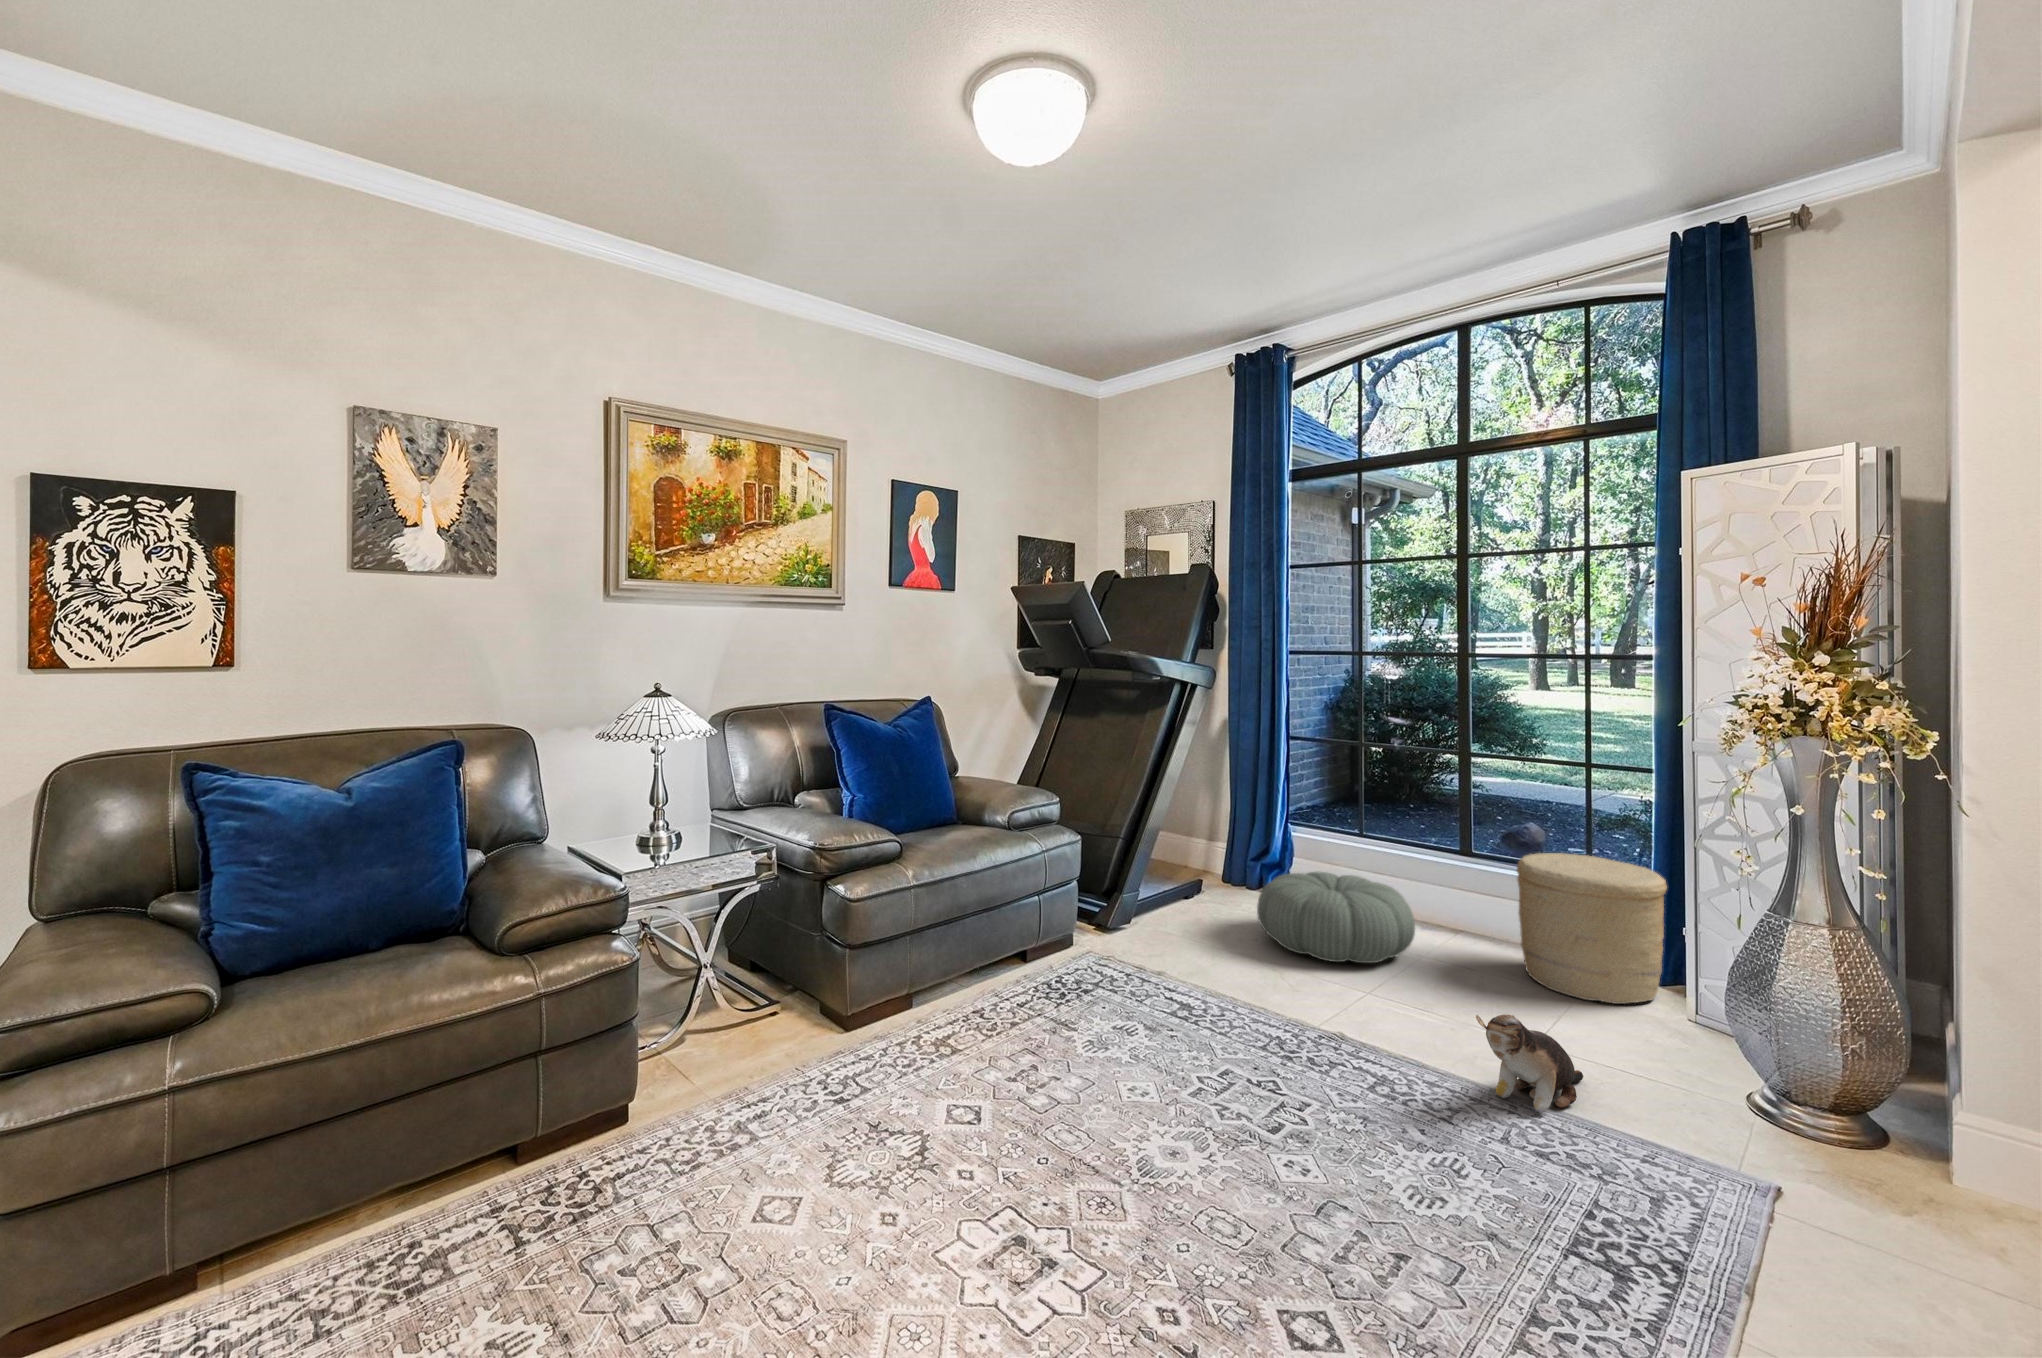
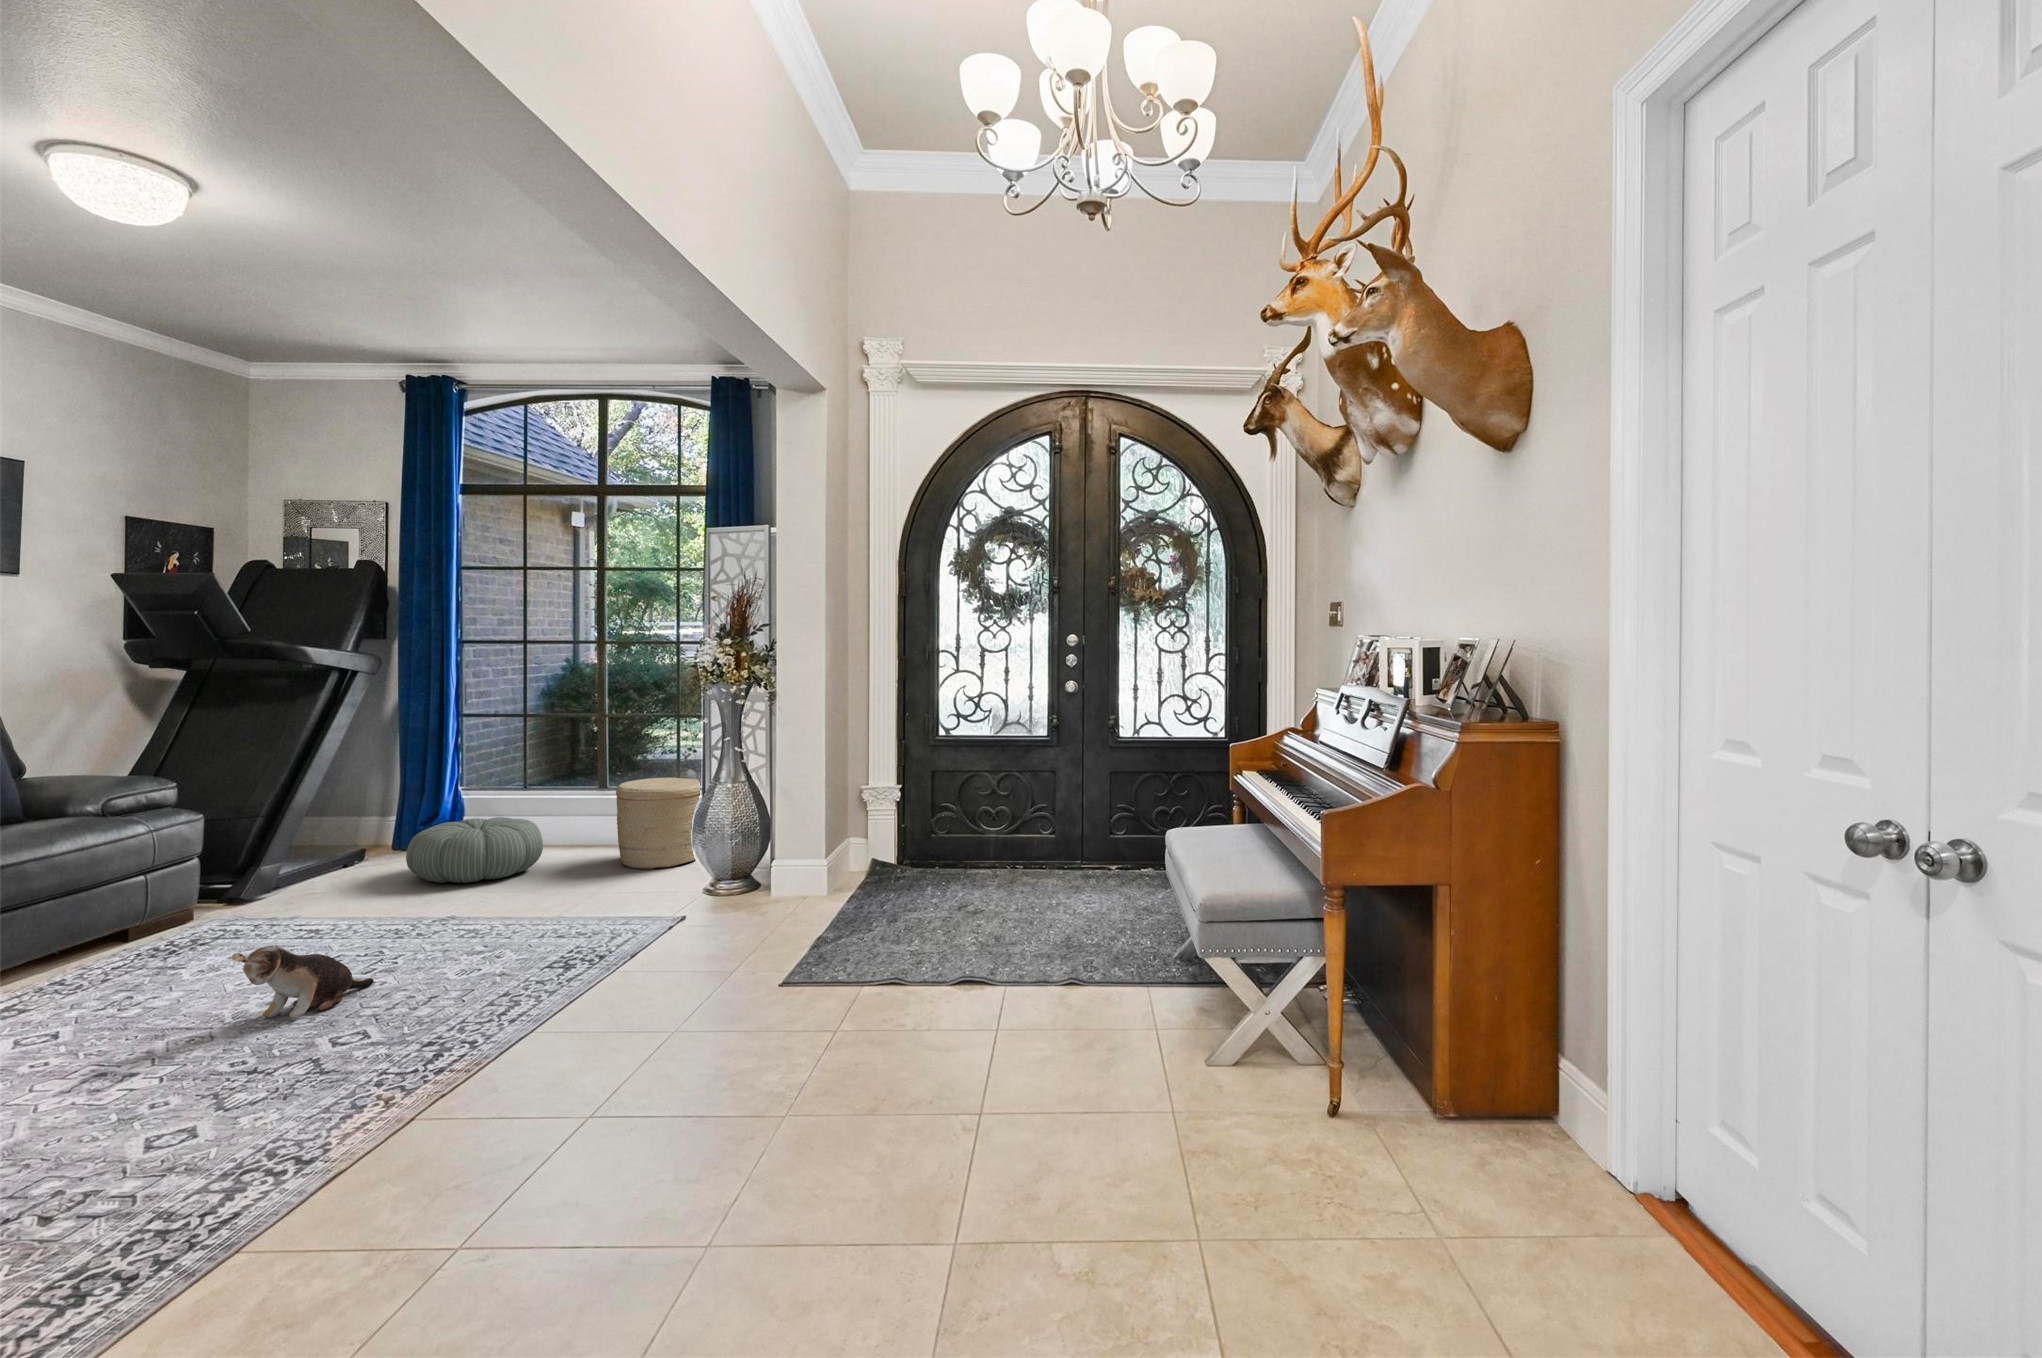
plush toy: present [1476,1014,1583,1111] -> present [232,945,374,1017]

